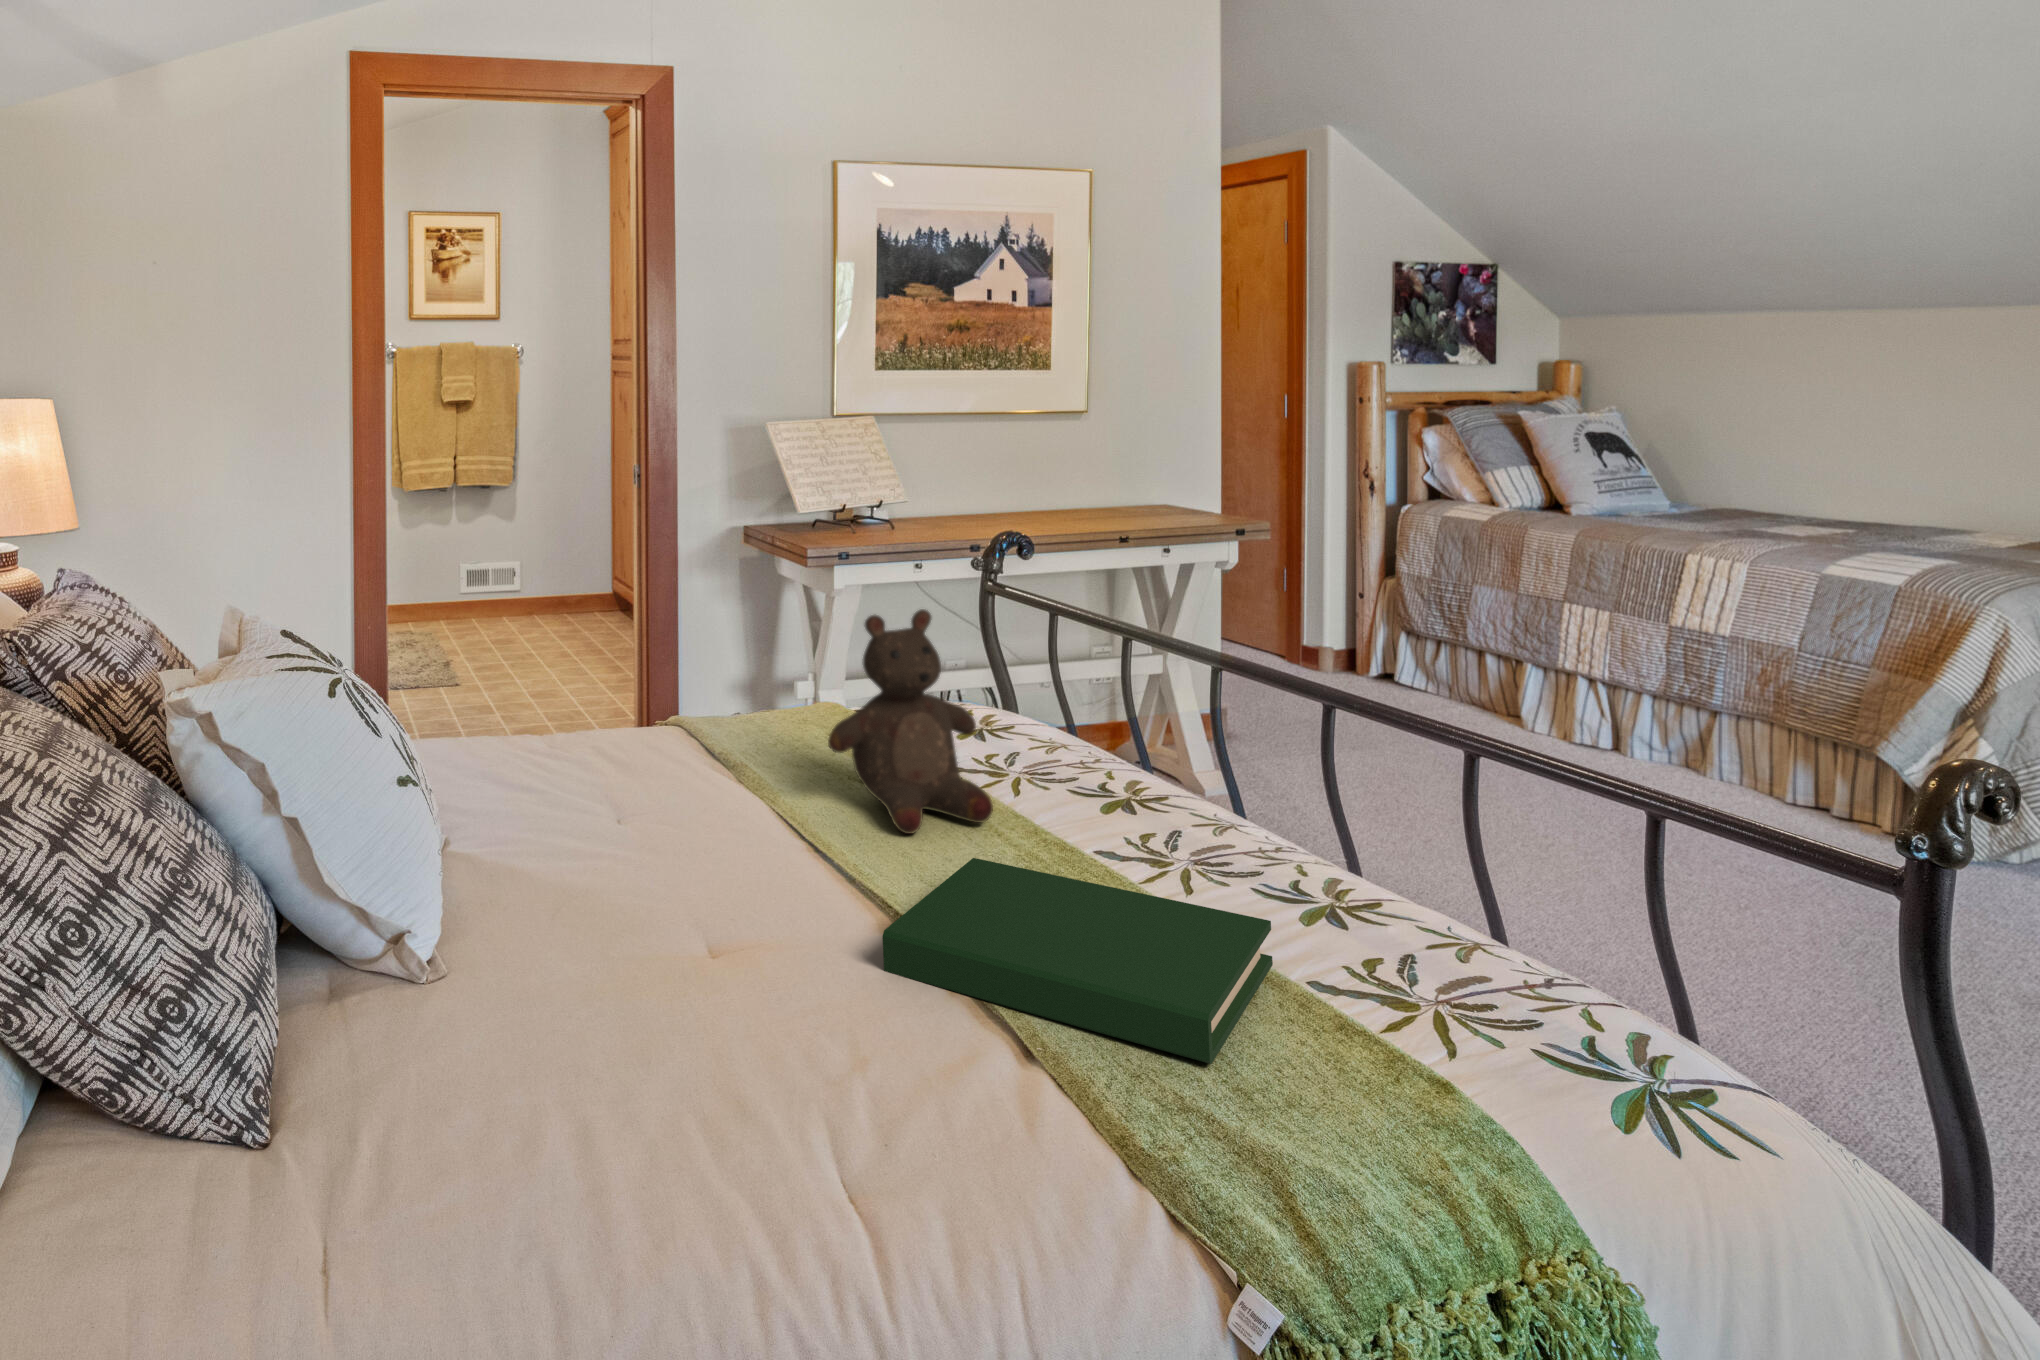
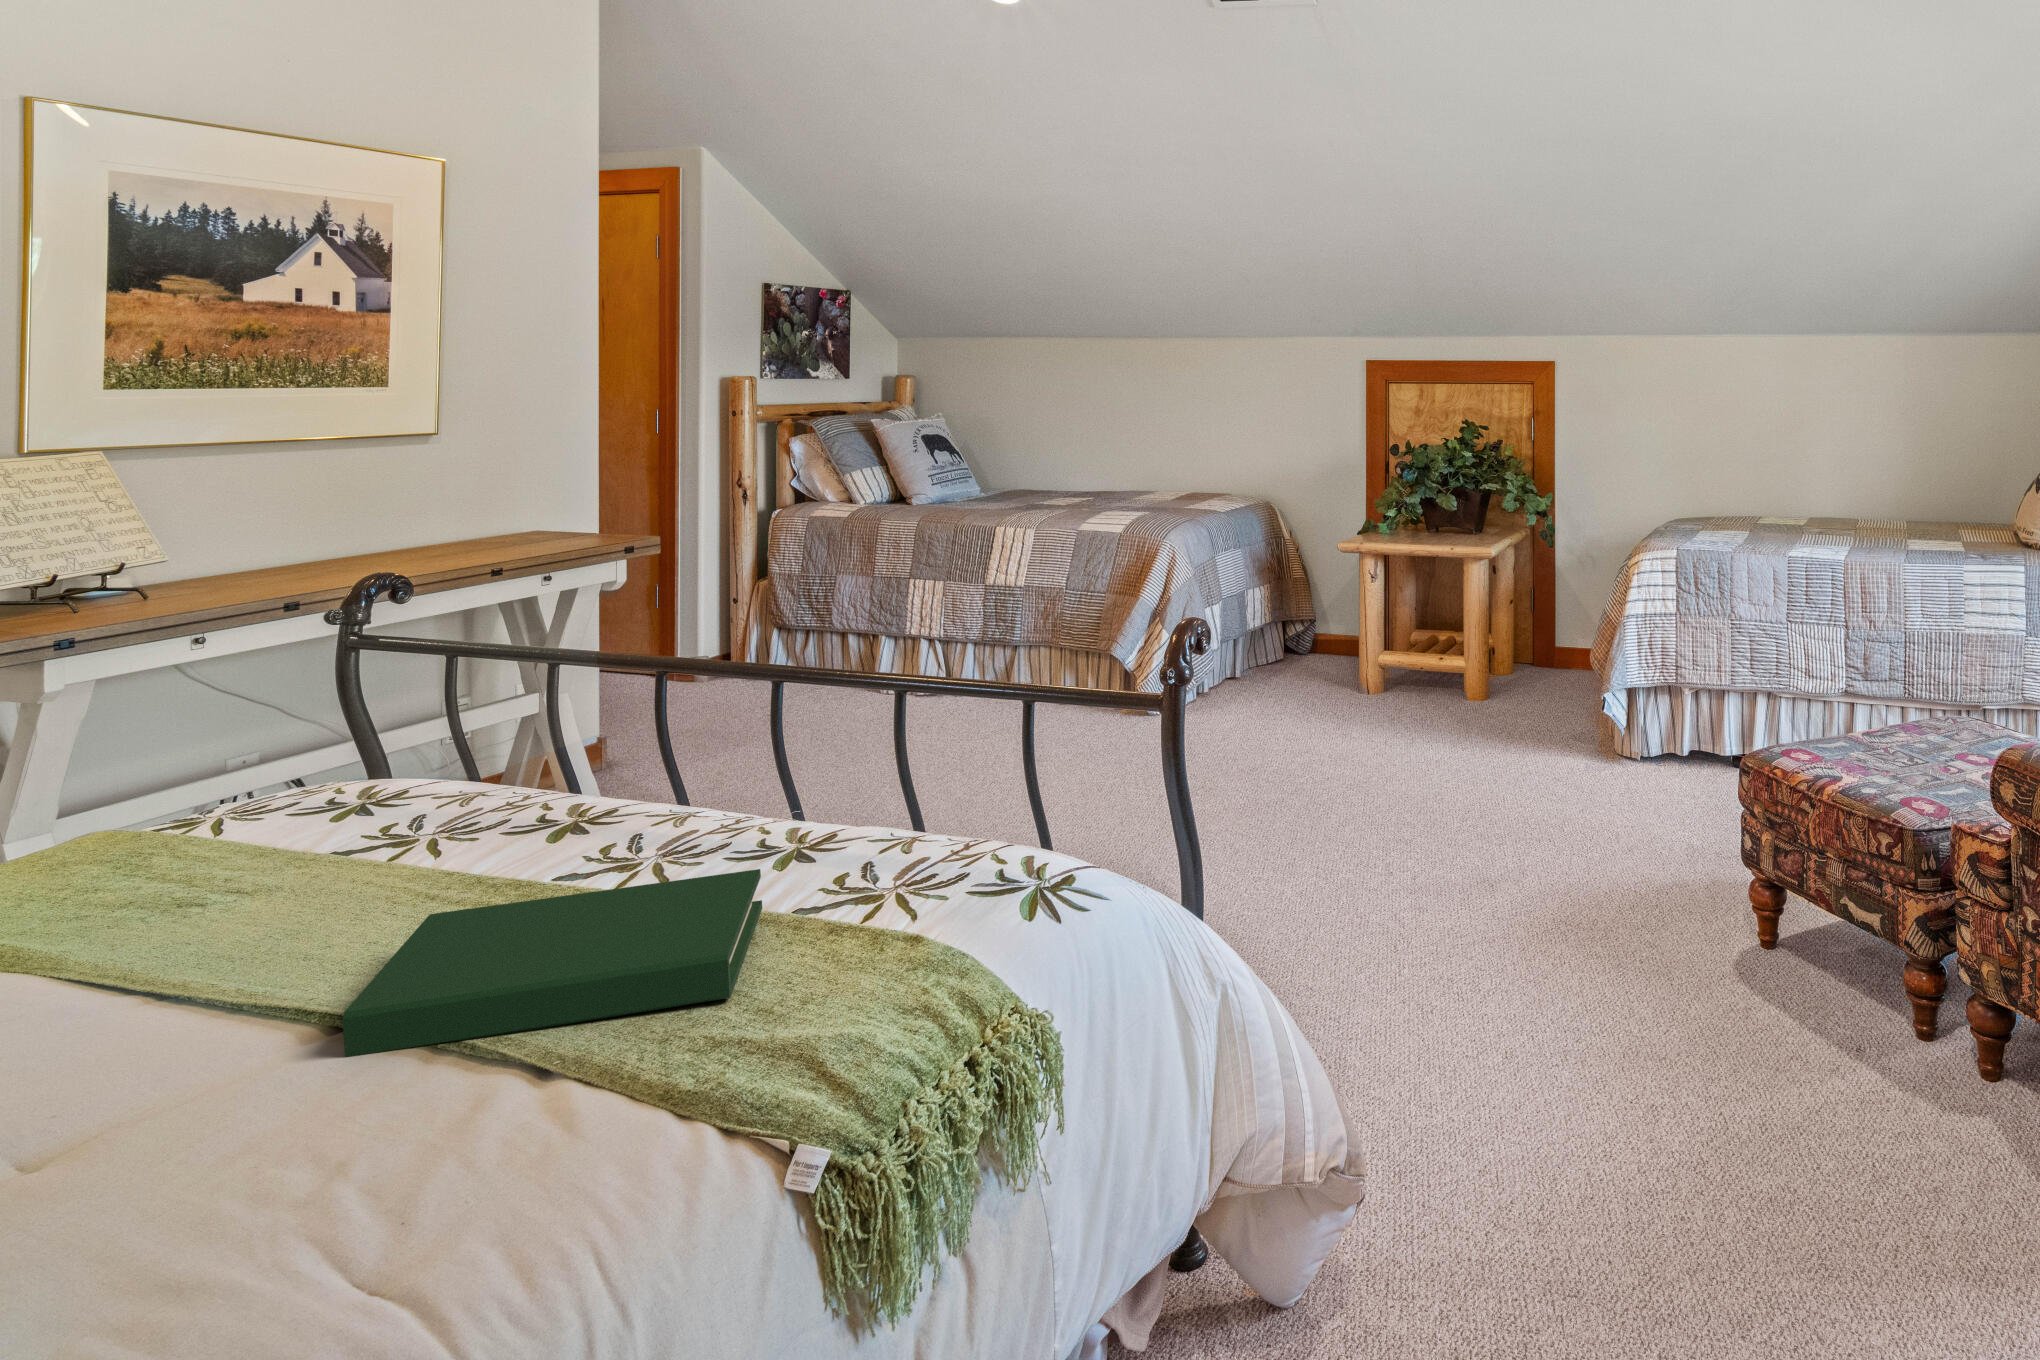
stuffed bear: present [828,609,993,834] -> none [183,665,429,926]

